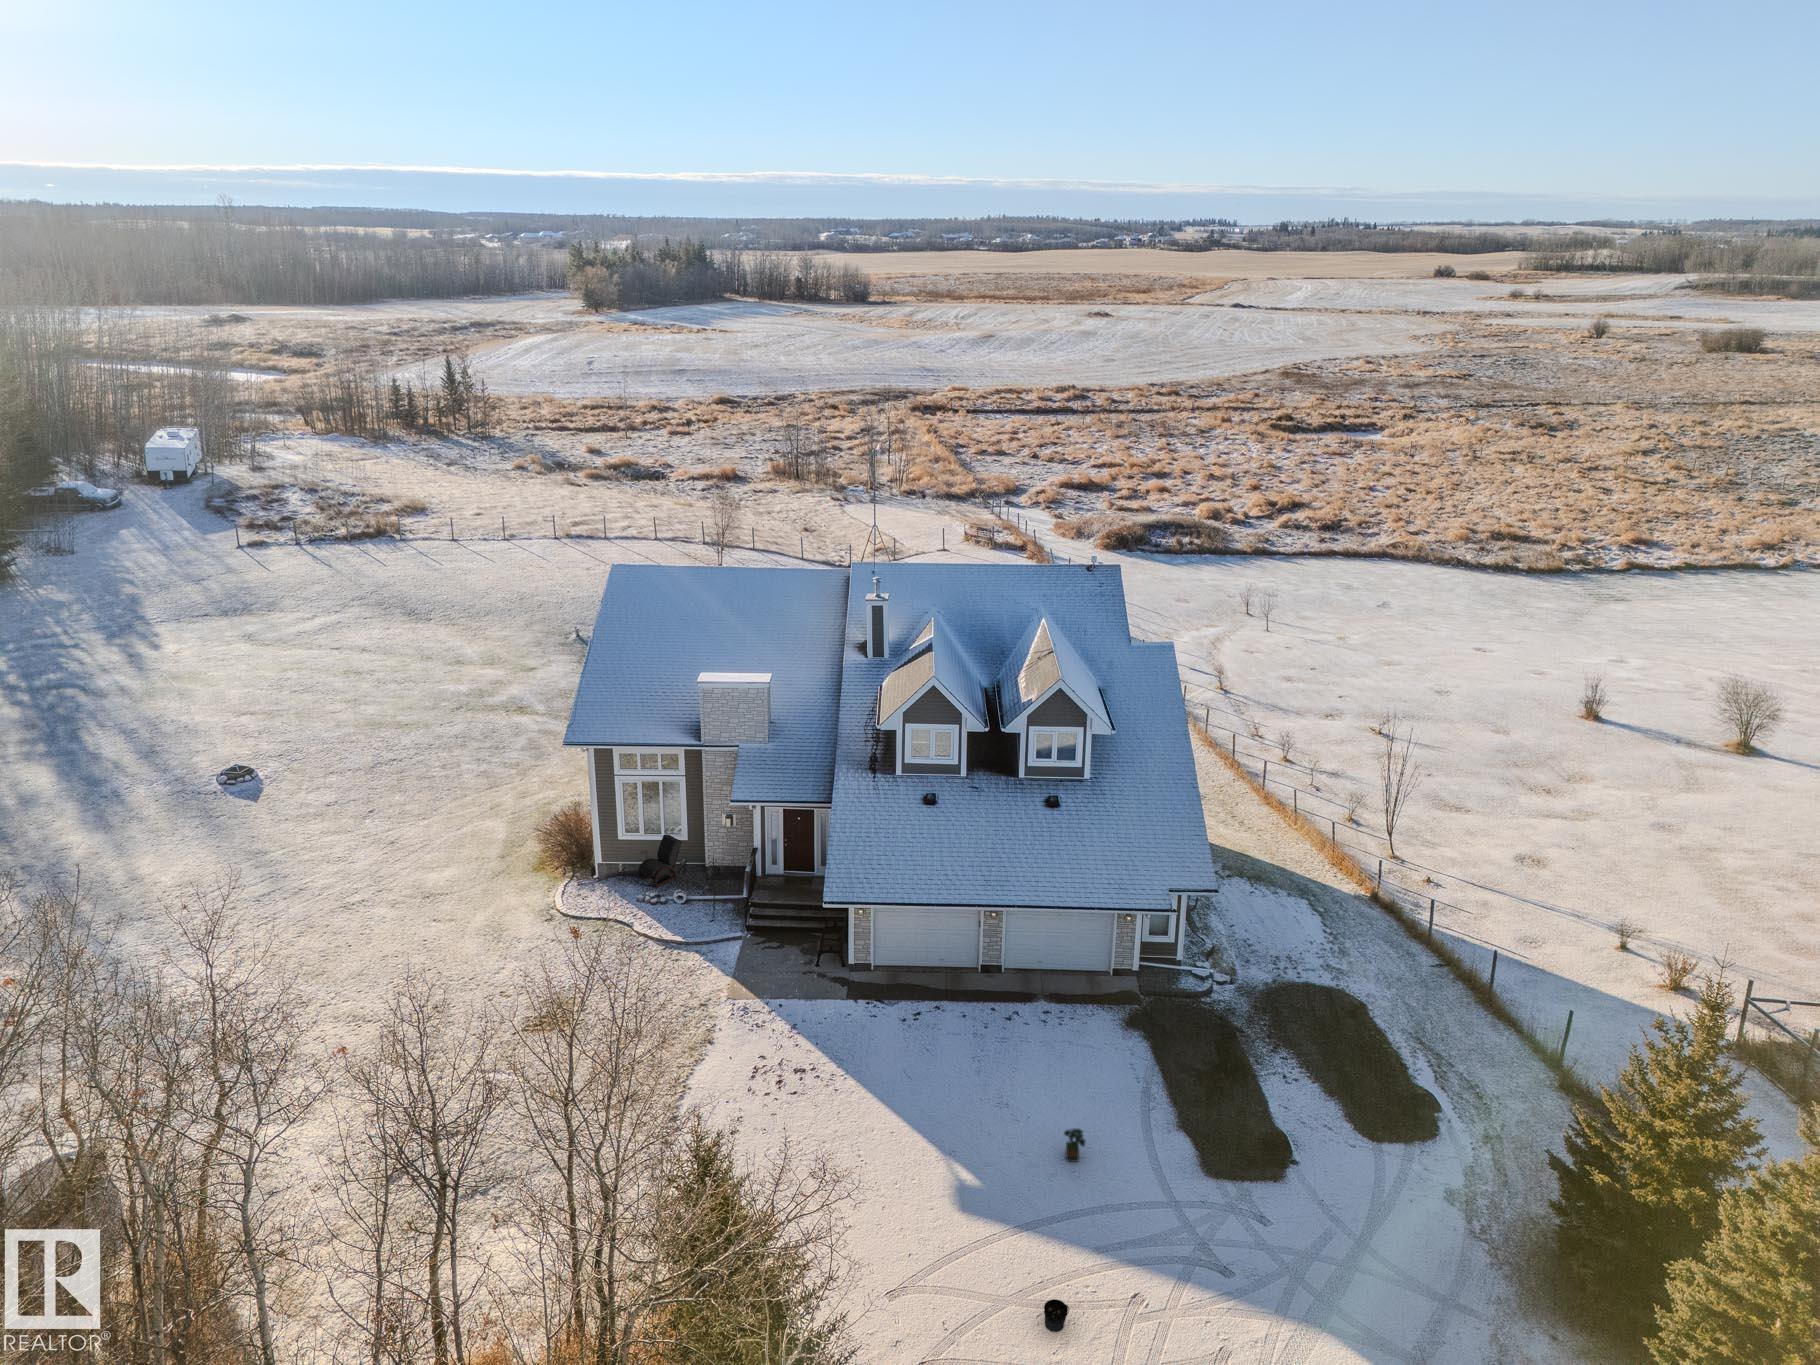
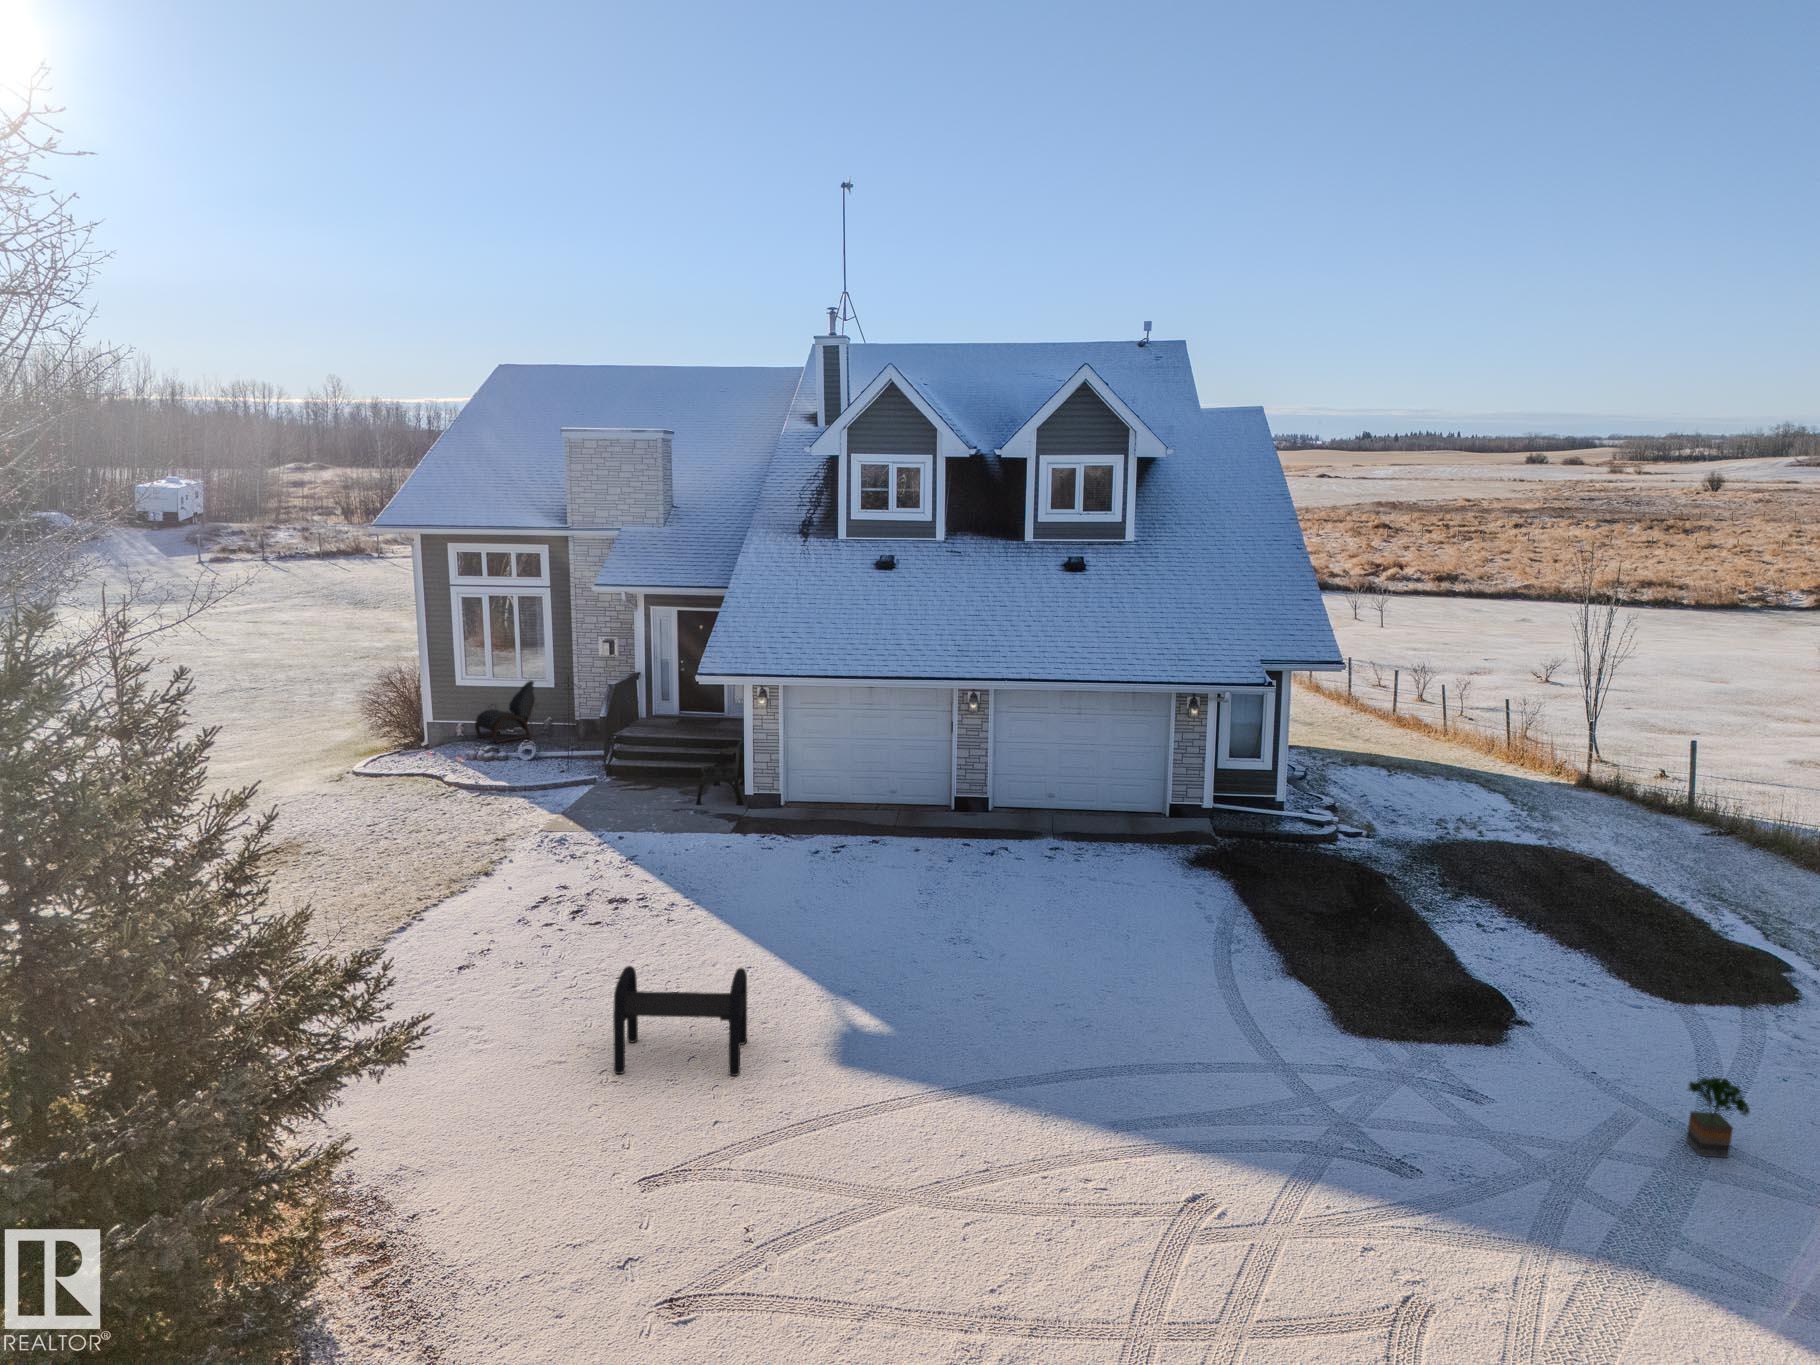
potted tree: present [1064,1129,1086,1162] -> present [1686,1077,1750,1158]
bench: none [844,1166,909,1227] -> present [613,966,747,1076]
bucket: present [1044,1299,1069,1332] -> none [983,1176,1041,1244]

